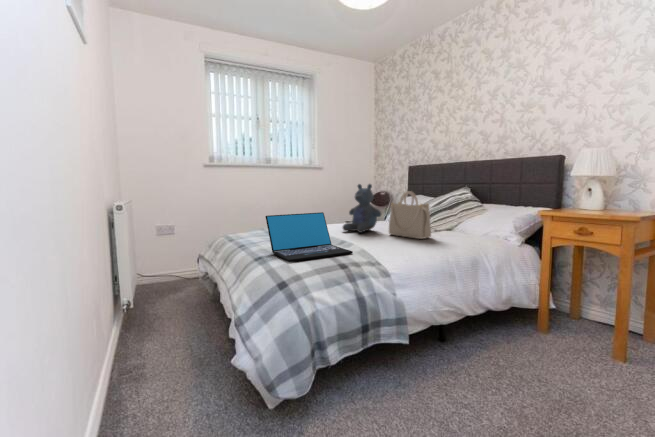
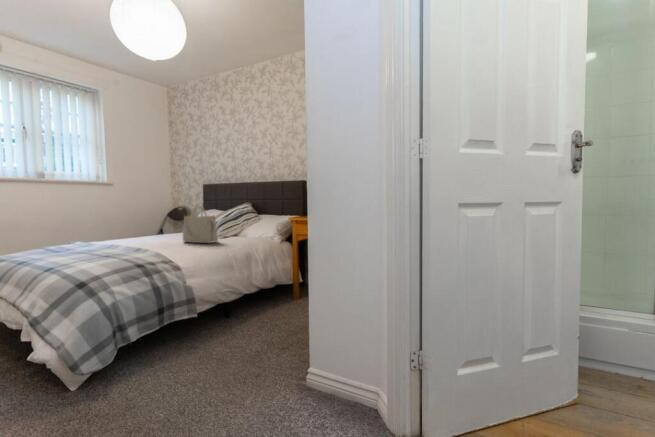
stuffed bear: present [343,184,381,233] -> none [138,199,176,243]
laptop: present [266,212,353,262] -> none [54,225,148,267]

